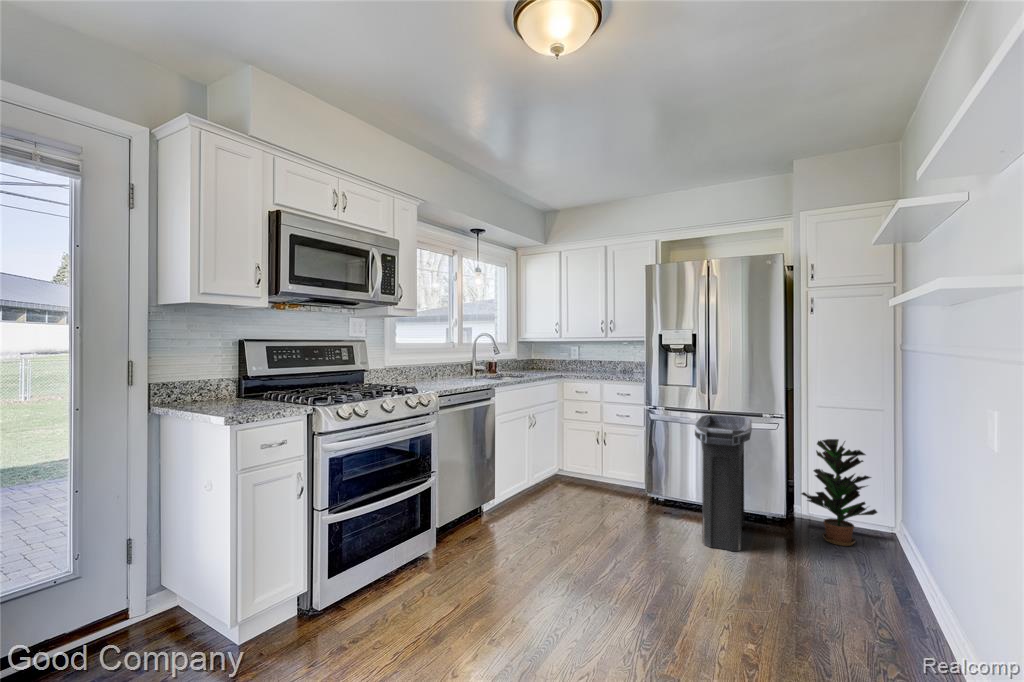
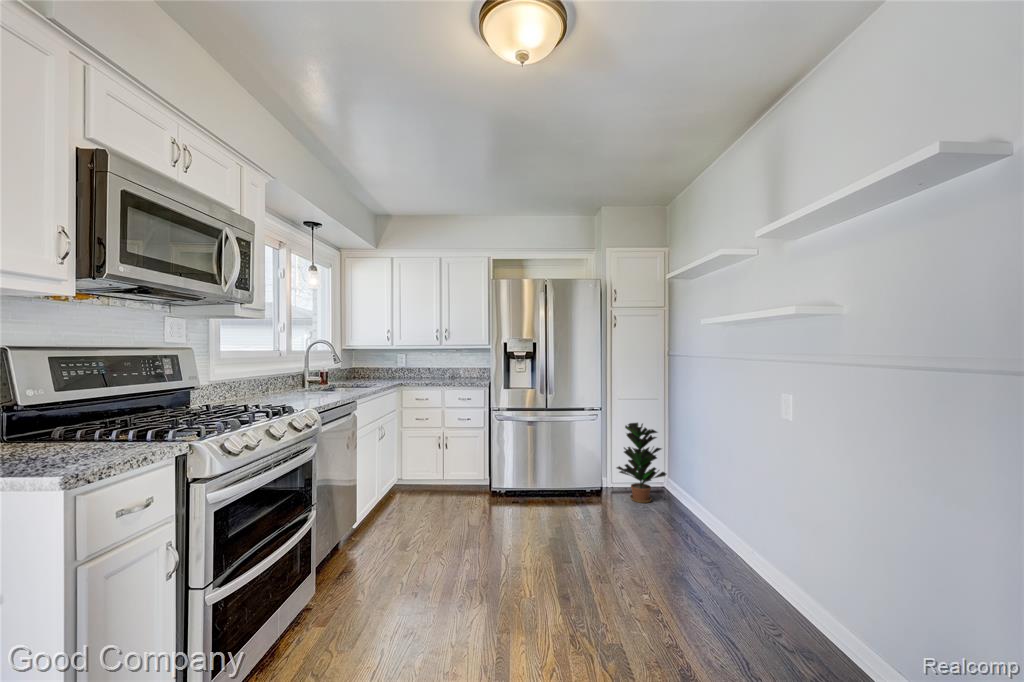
trash can: present [695,415,752,551] -> none [545,410,595,526]

